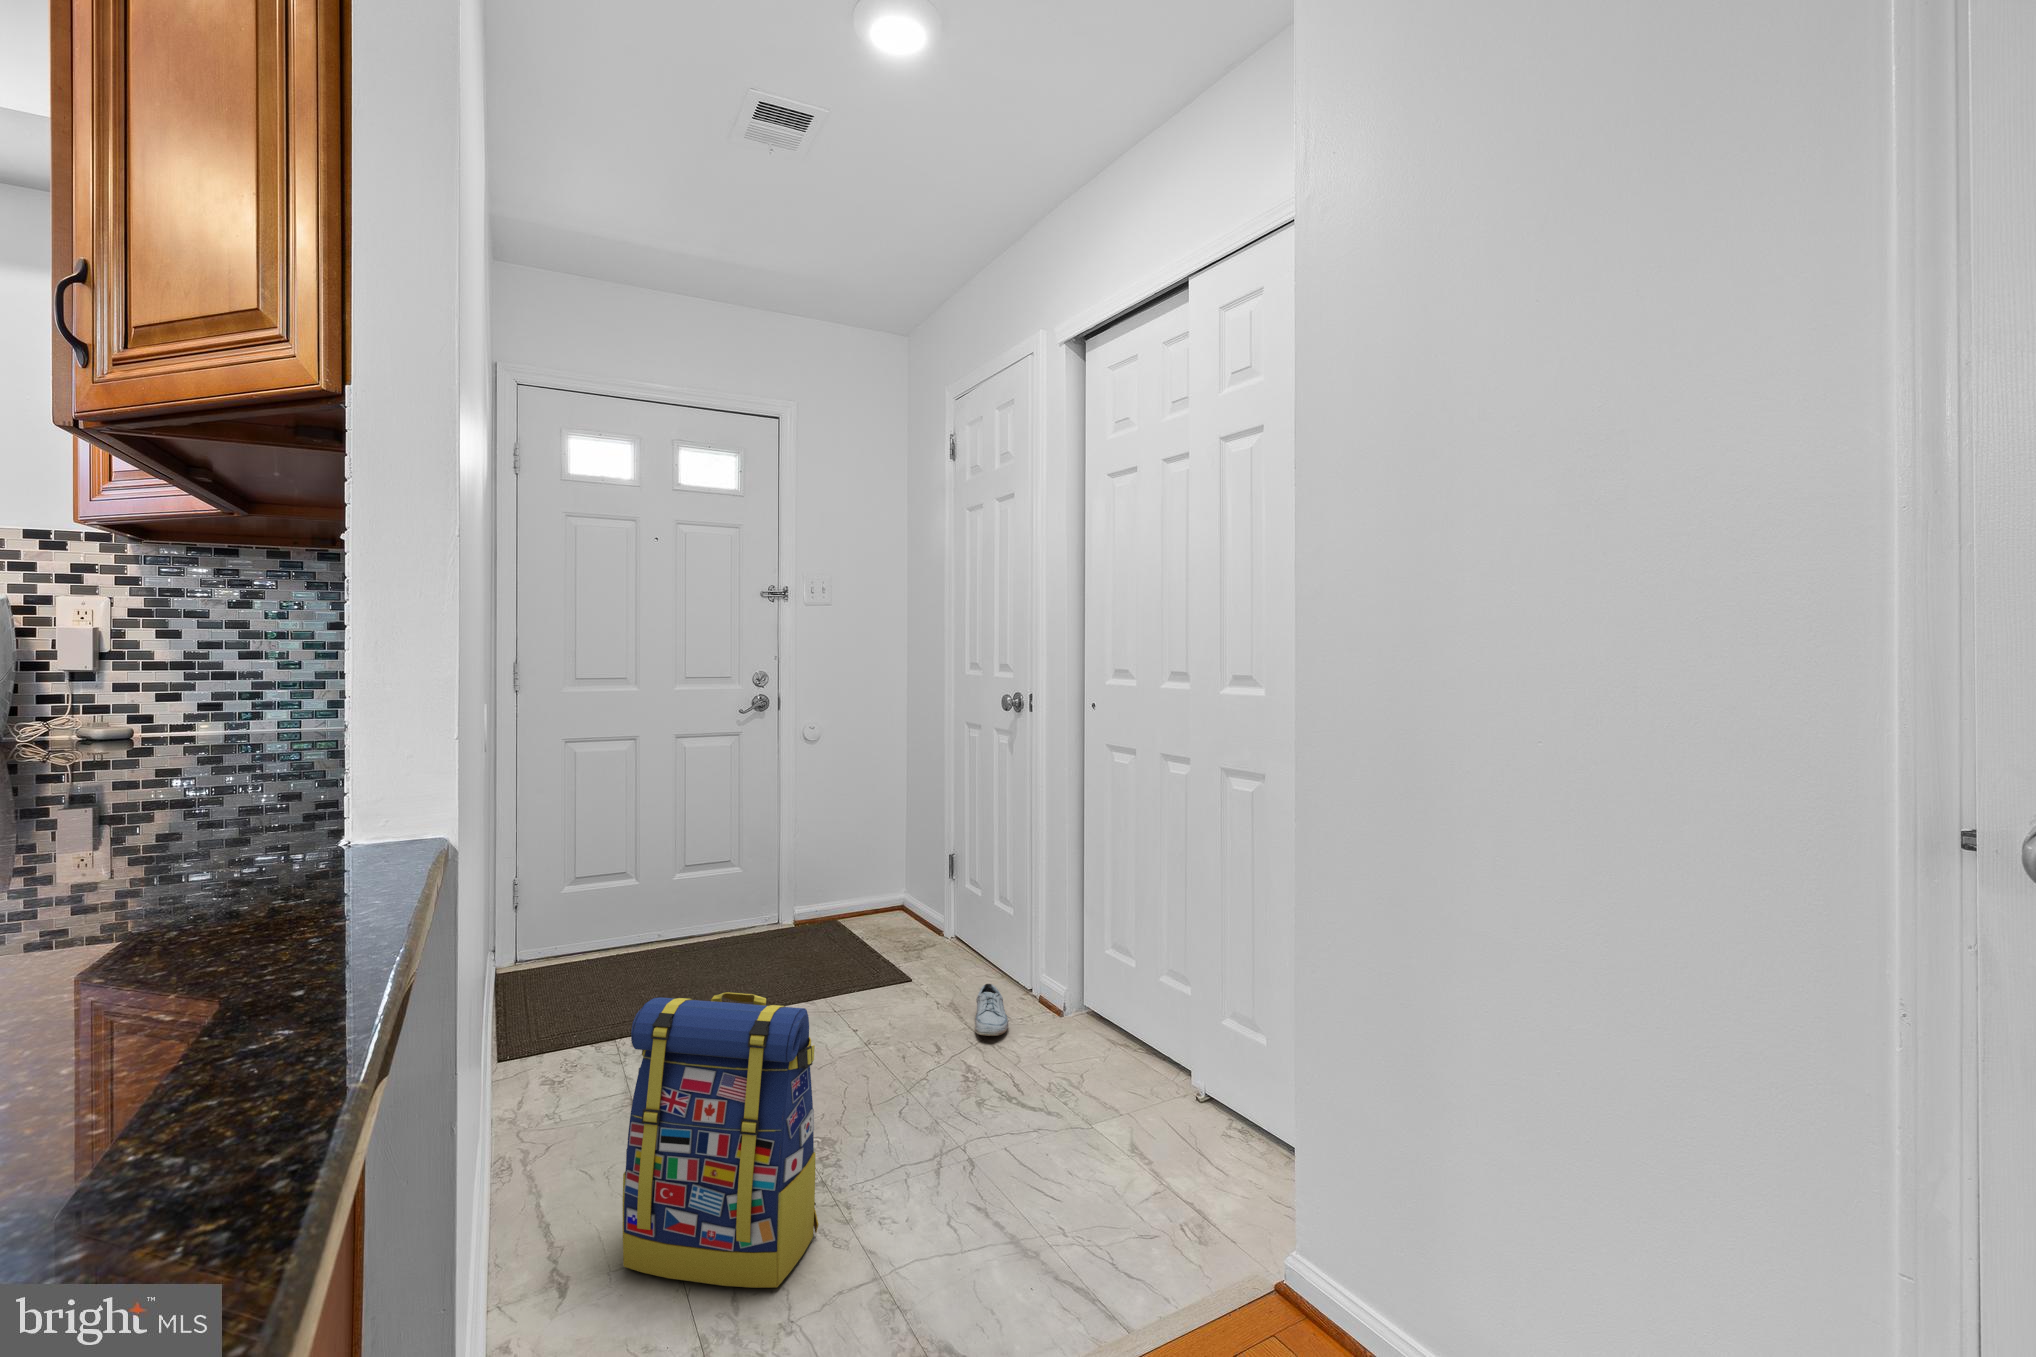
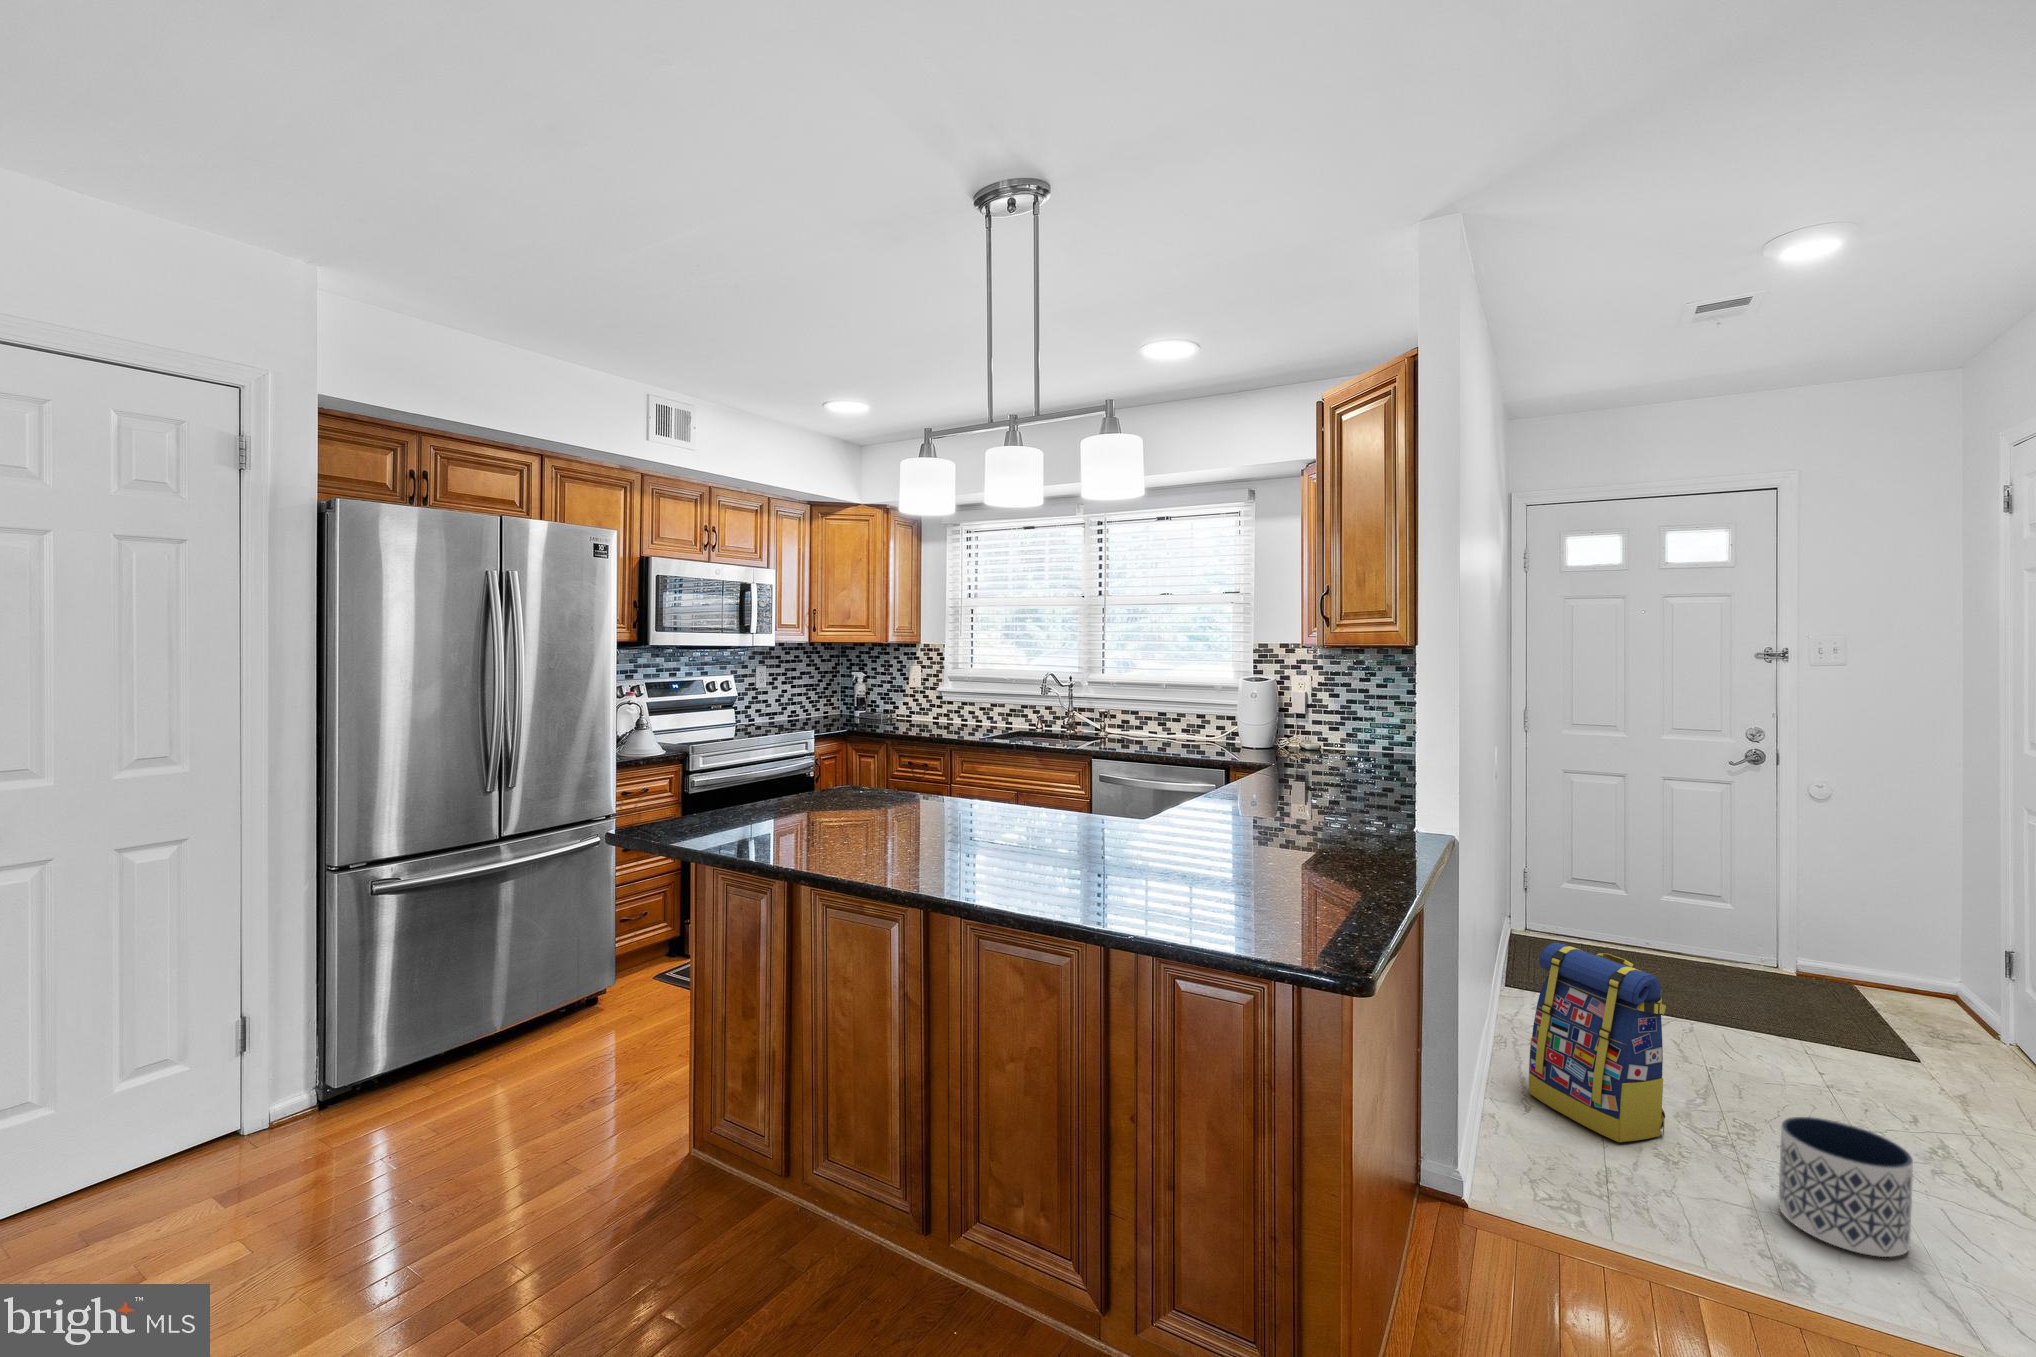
shoe: present [975,984,1008,1036] -> none [1929,1068,1987,1114]
planter: none [973,1119,1098,1299] -> present [1779,1117,1913,1257]

